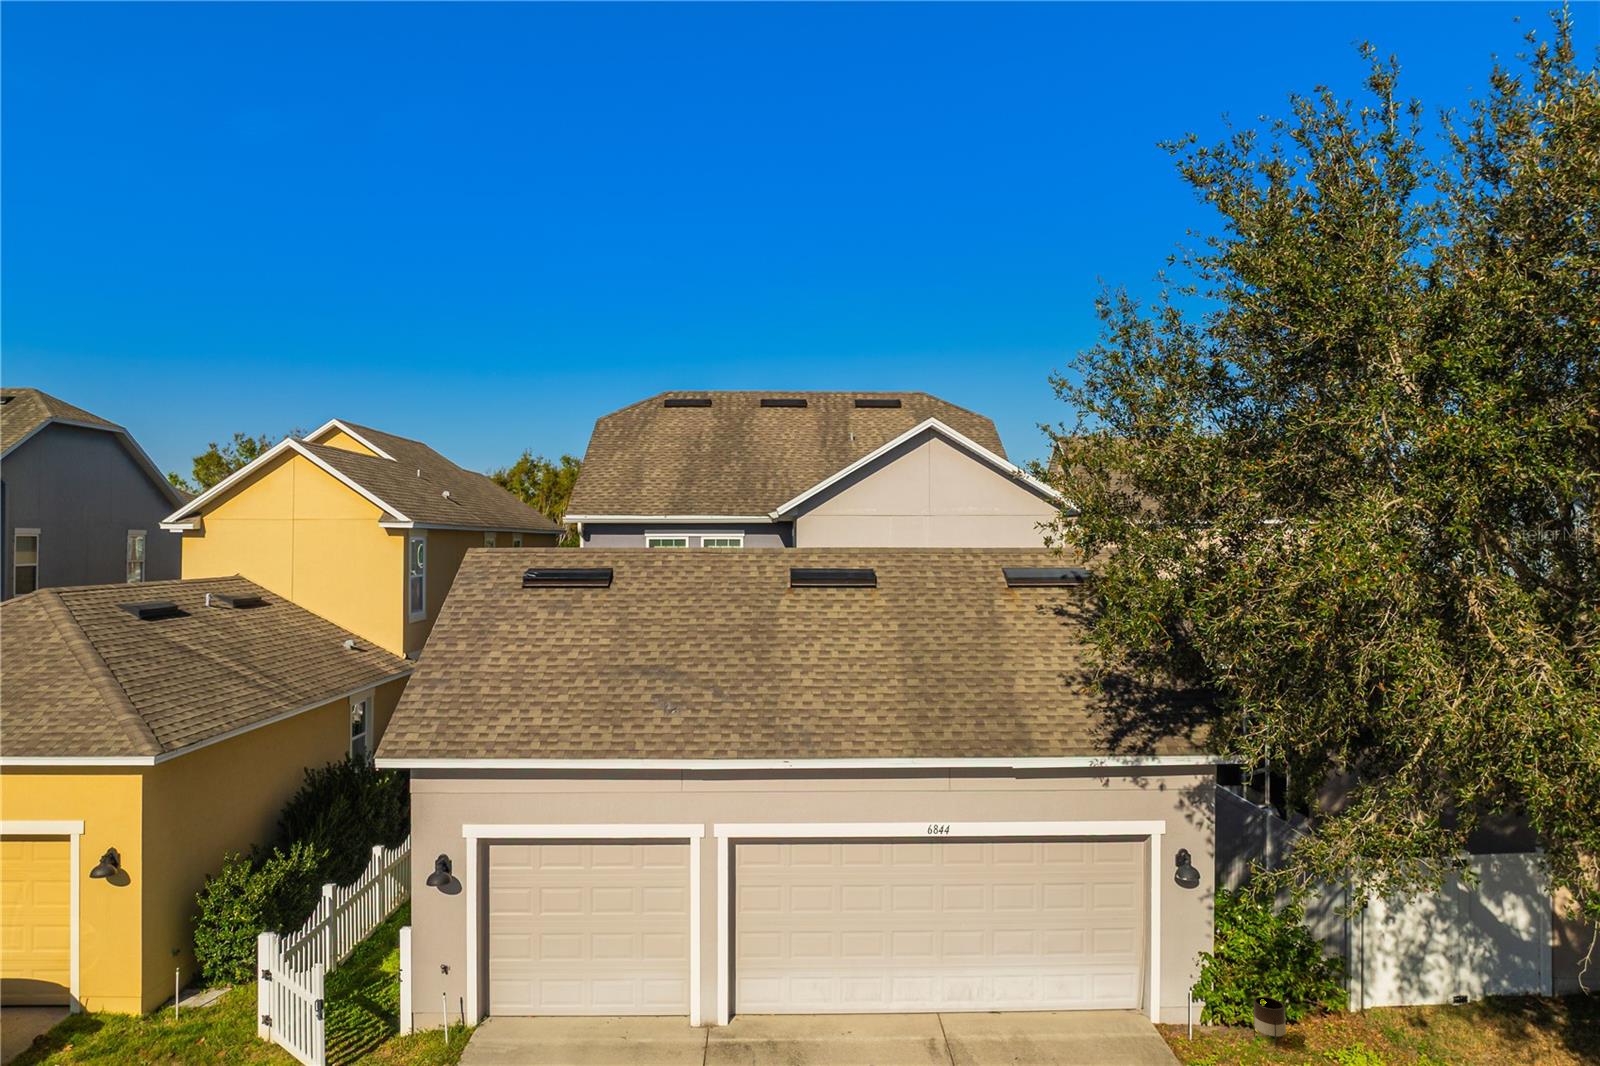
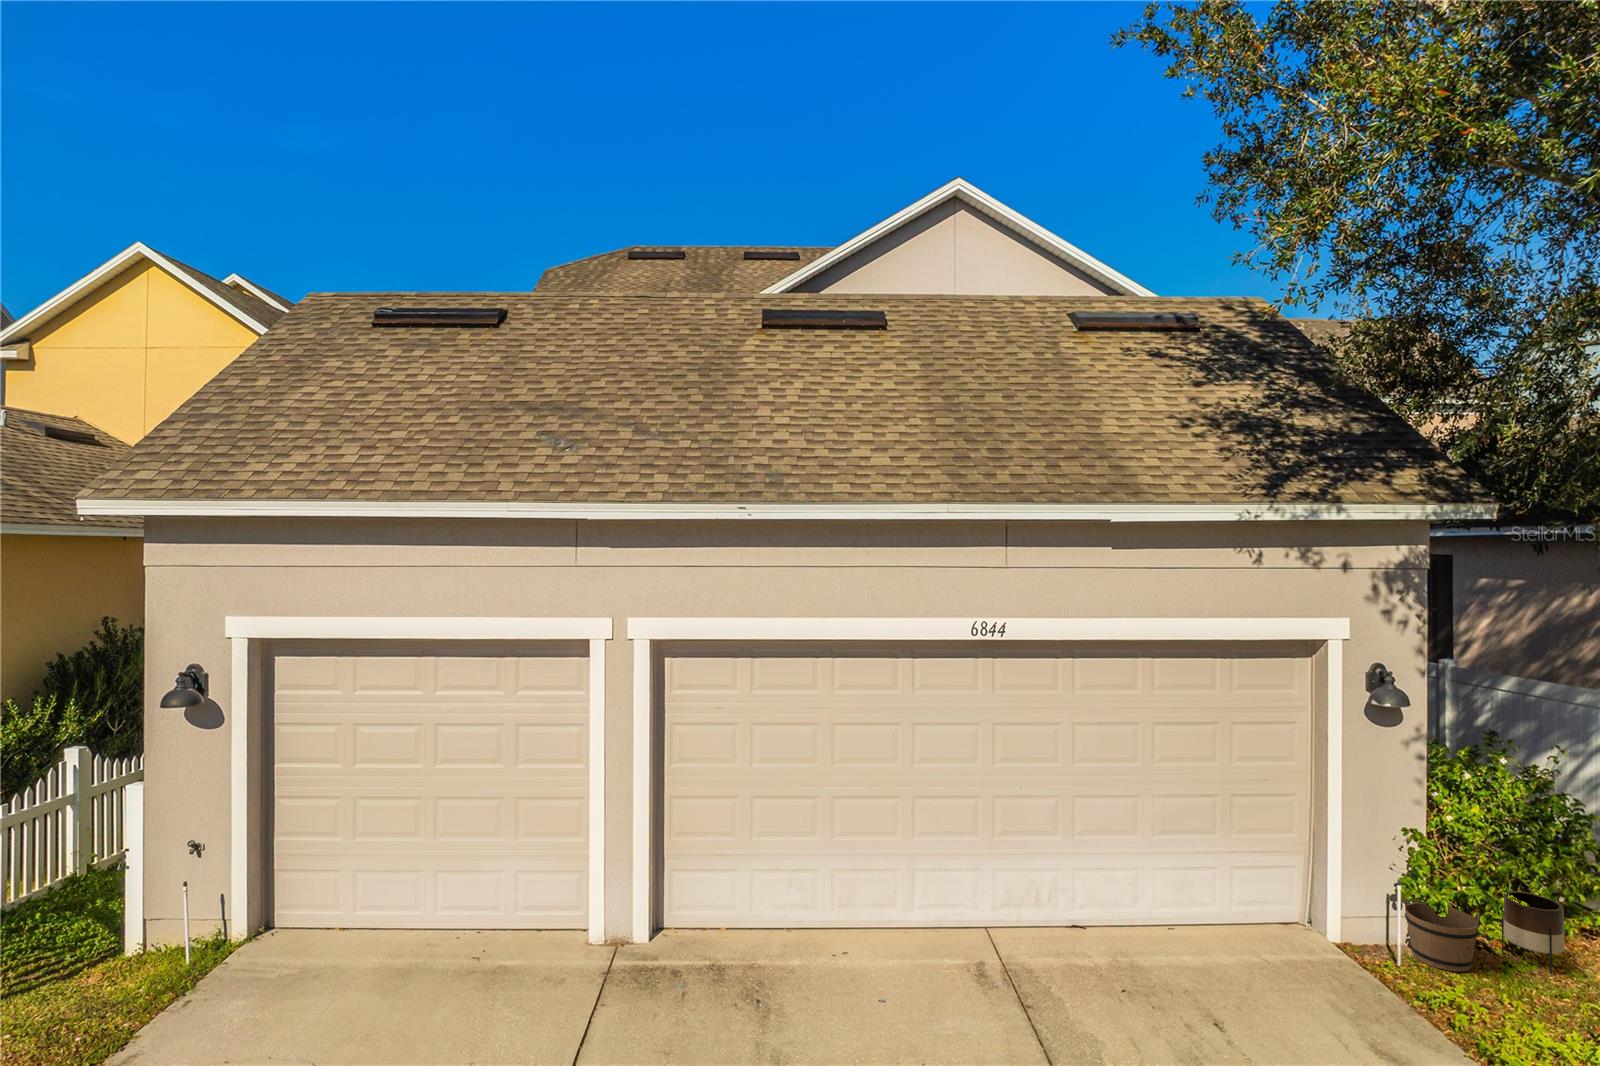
bucket: none [1194,1001,1234,1047] -> present [1404,898,1480,971]

